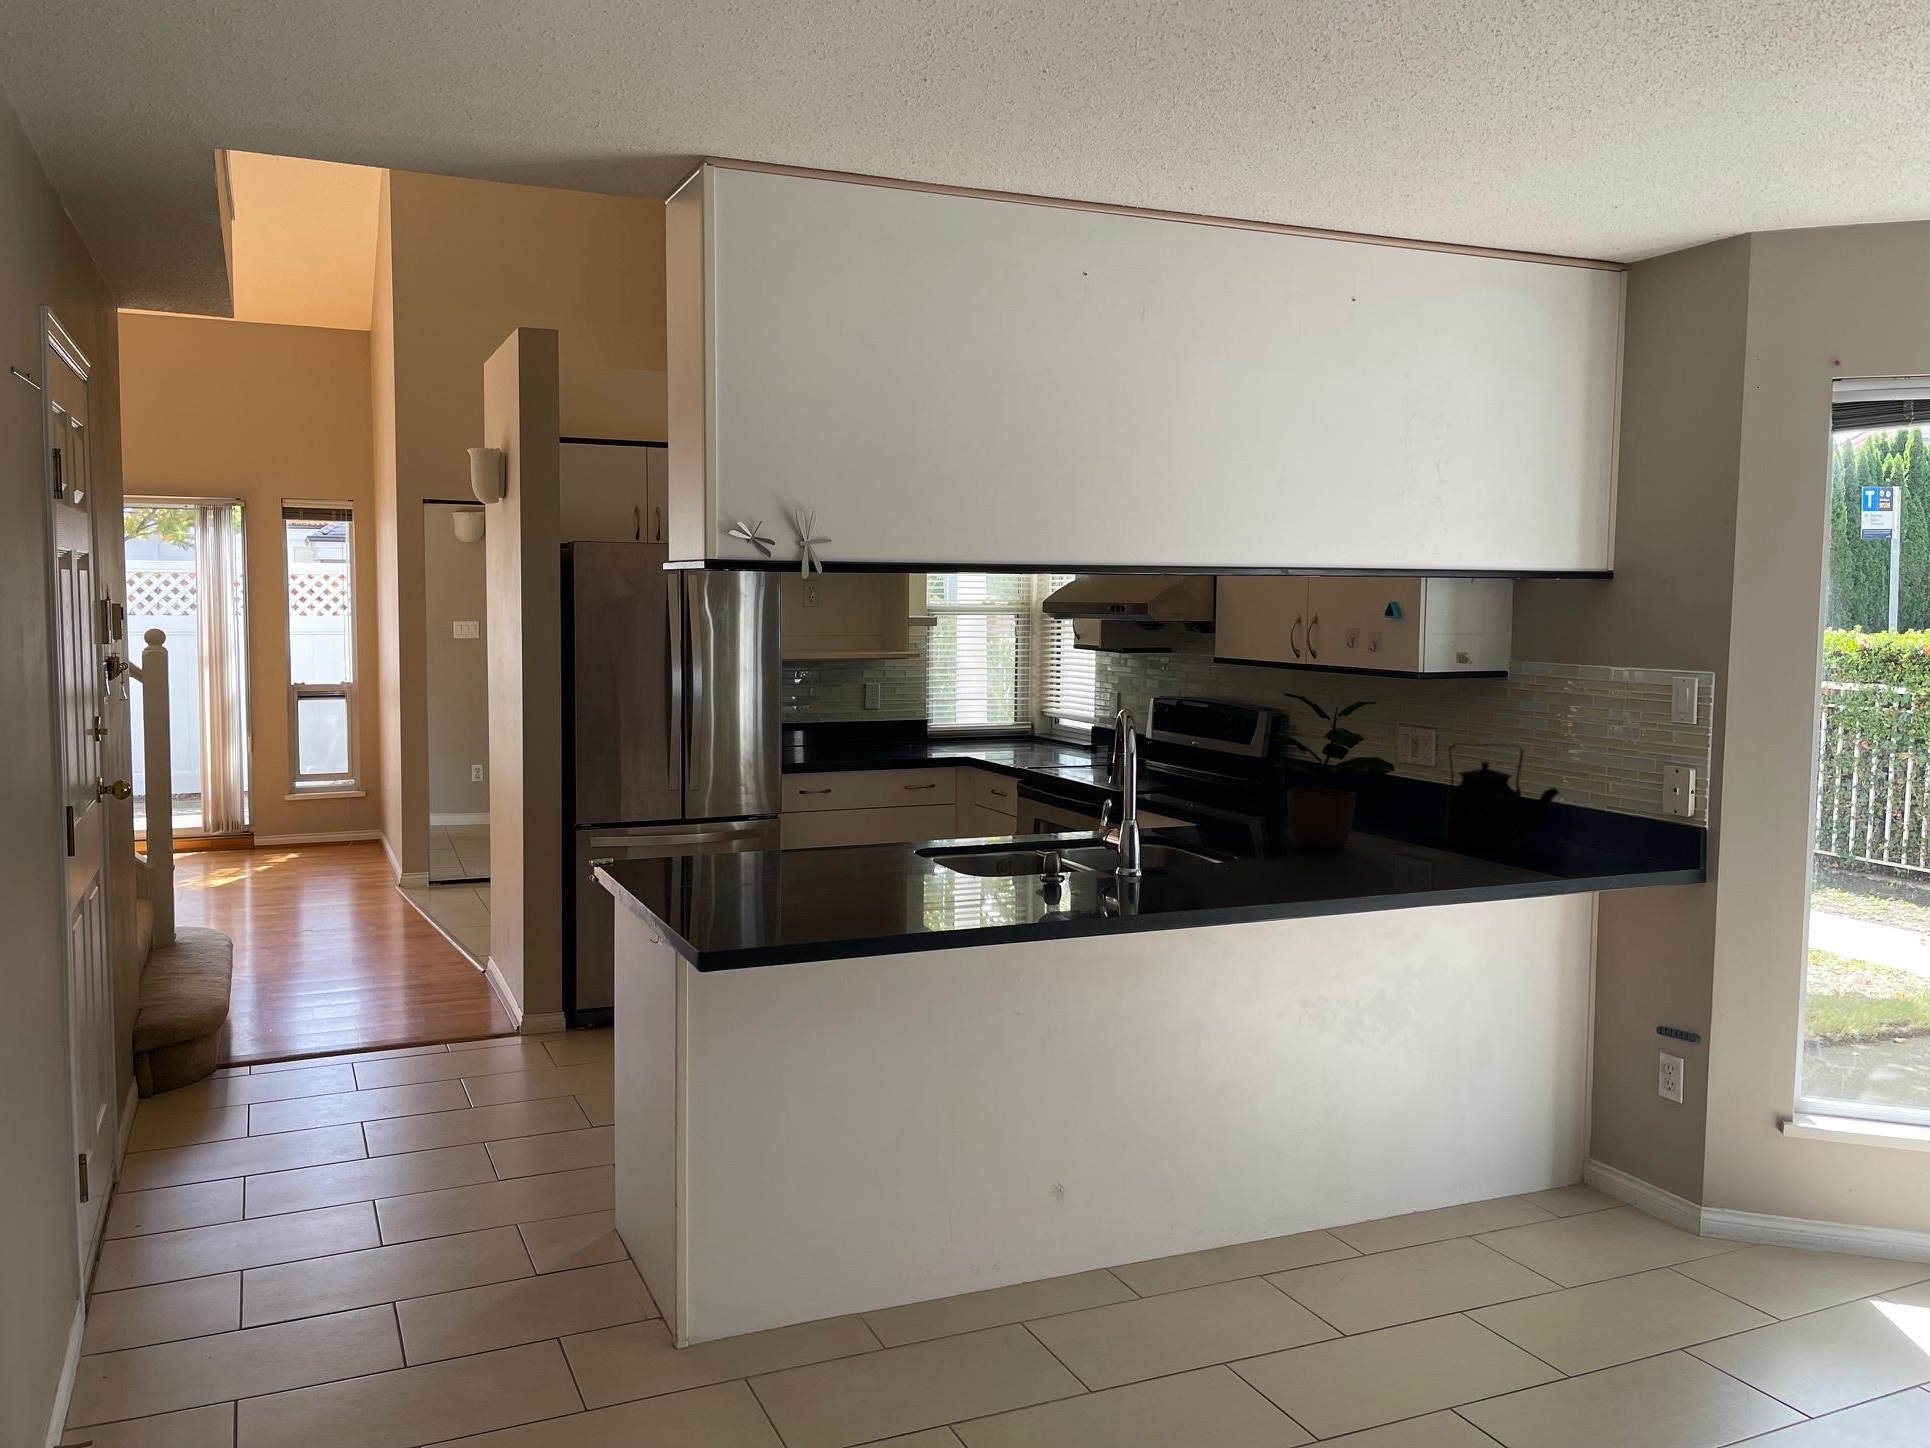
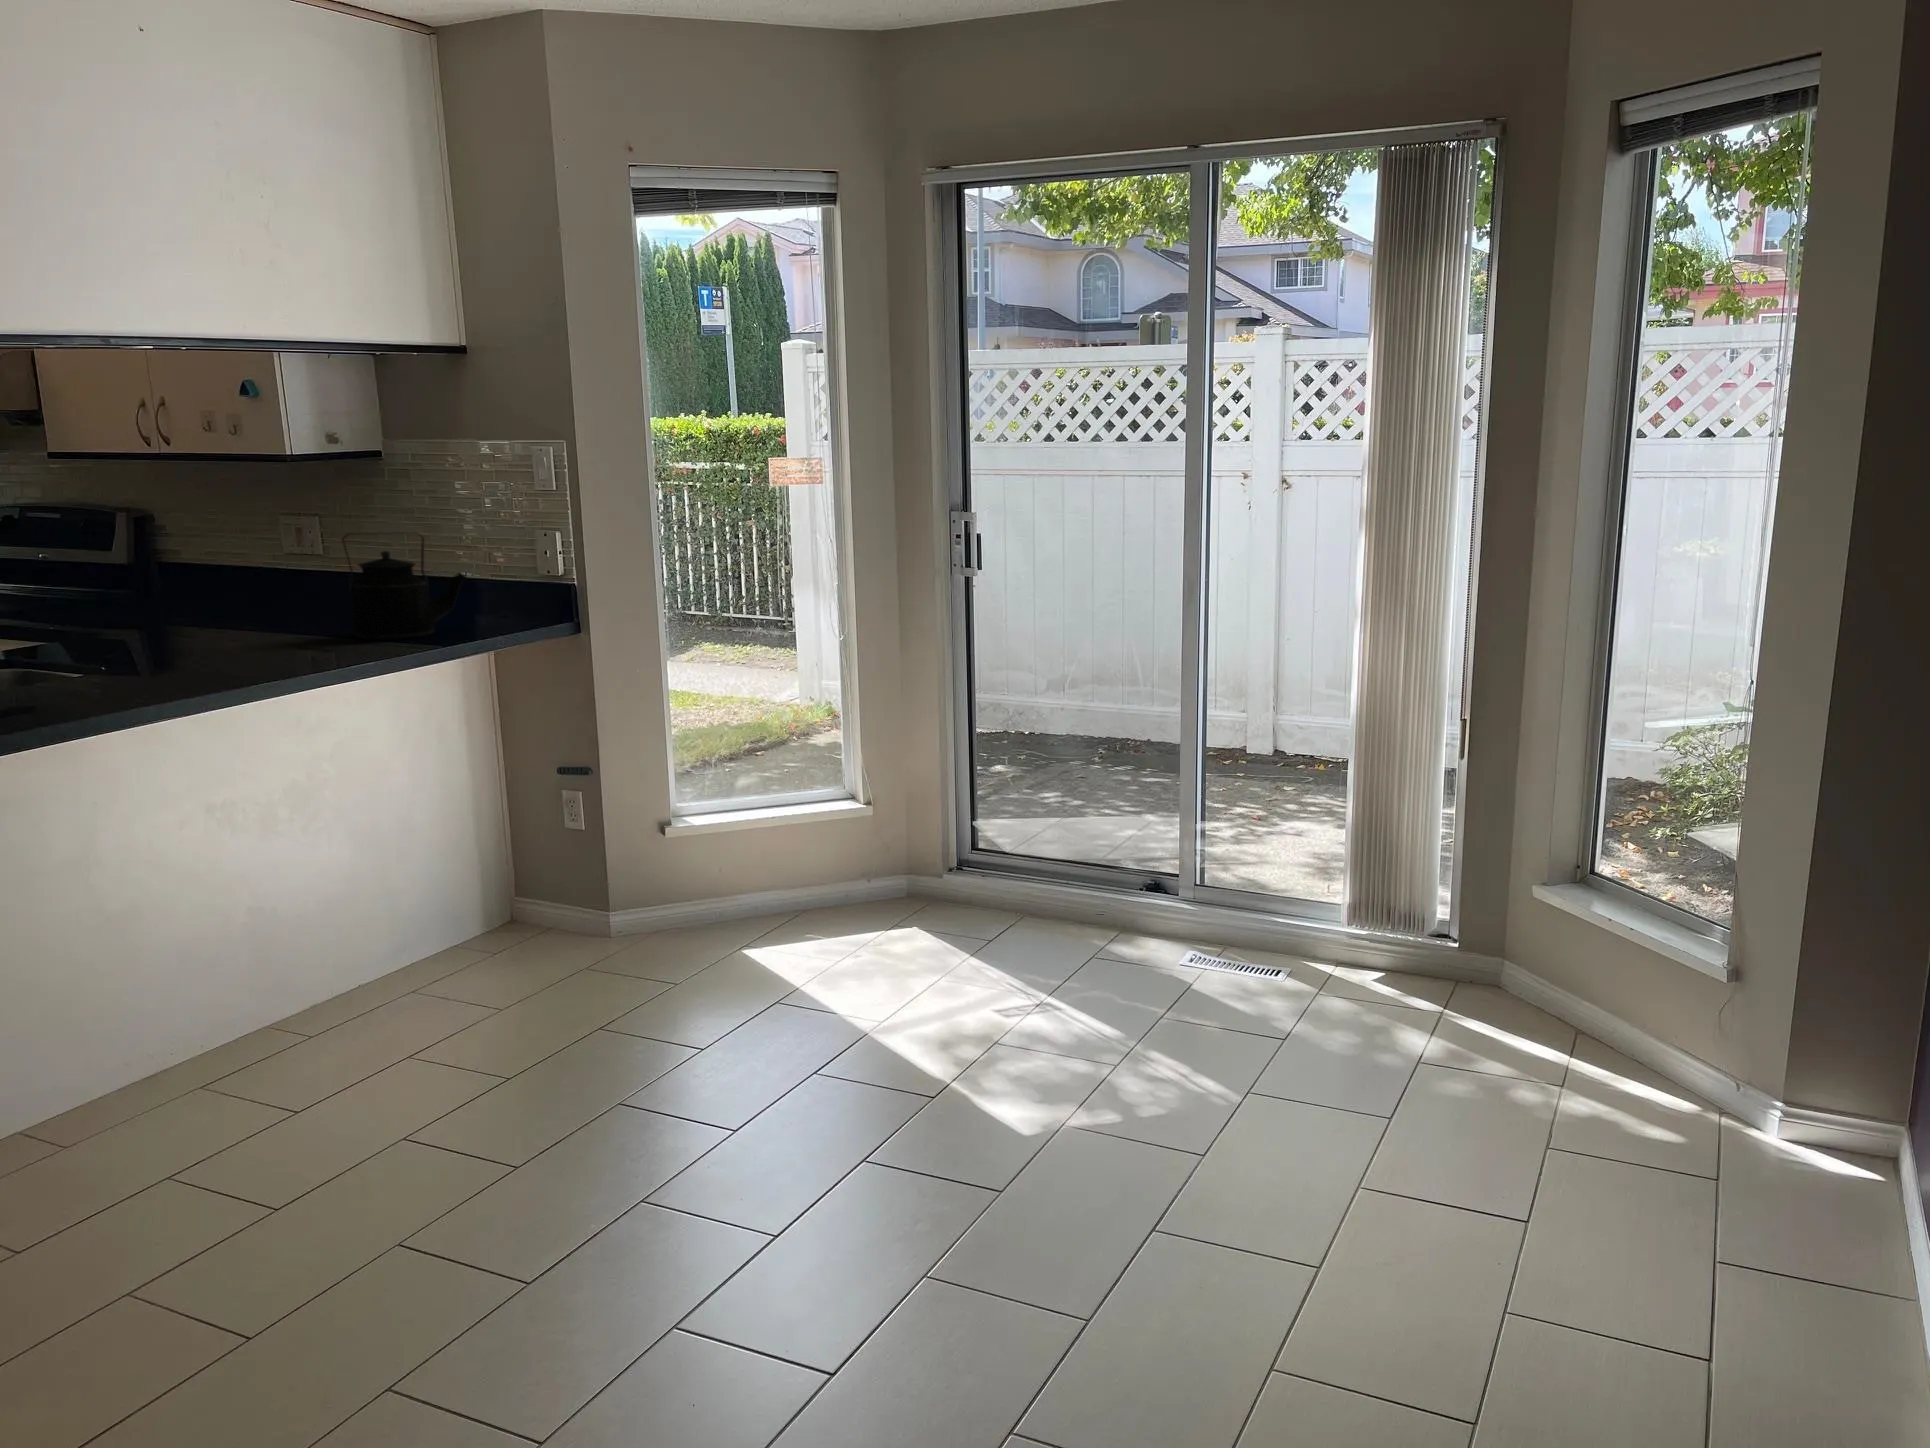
potted plant: present [1264,693,1394,850] -> none [92,476,271,661]

